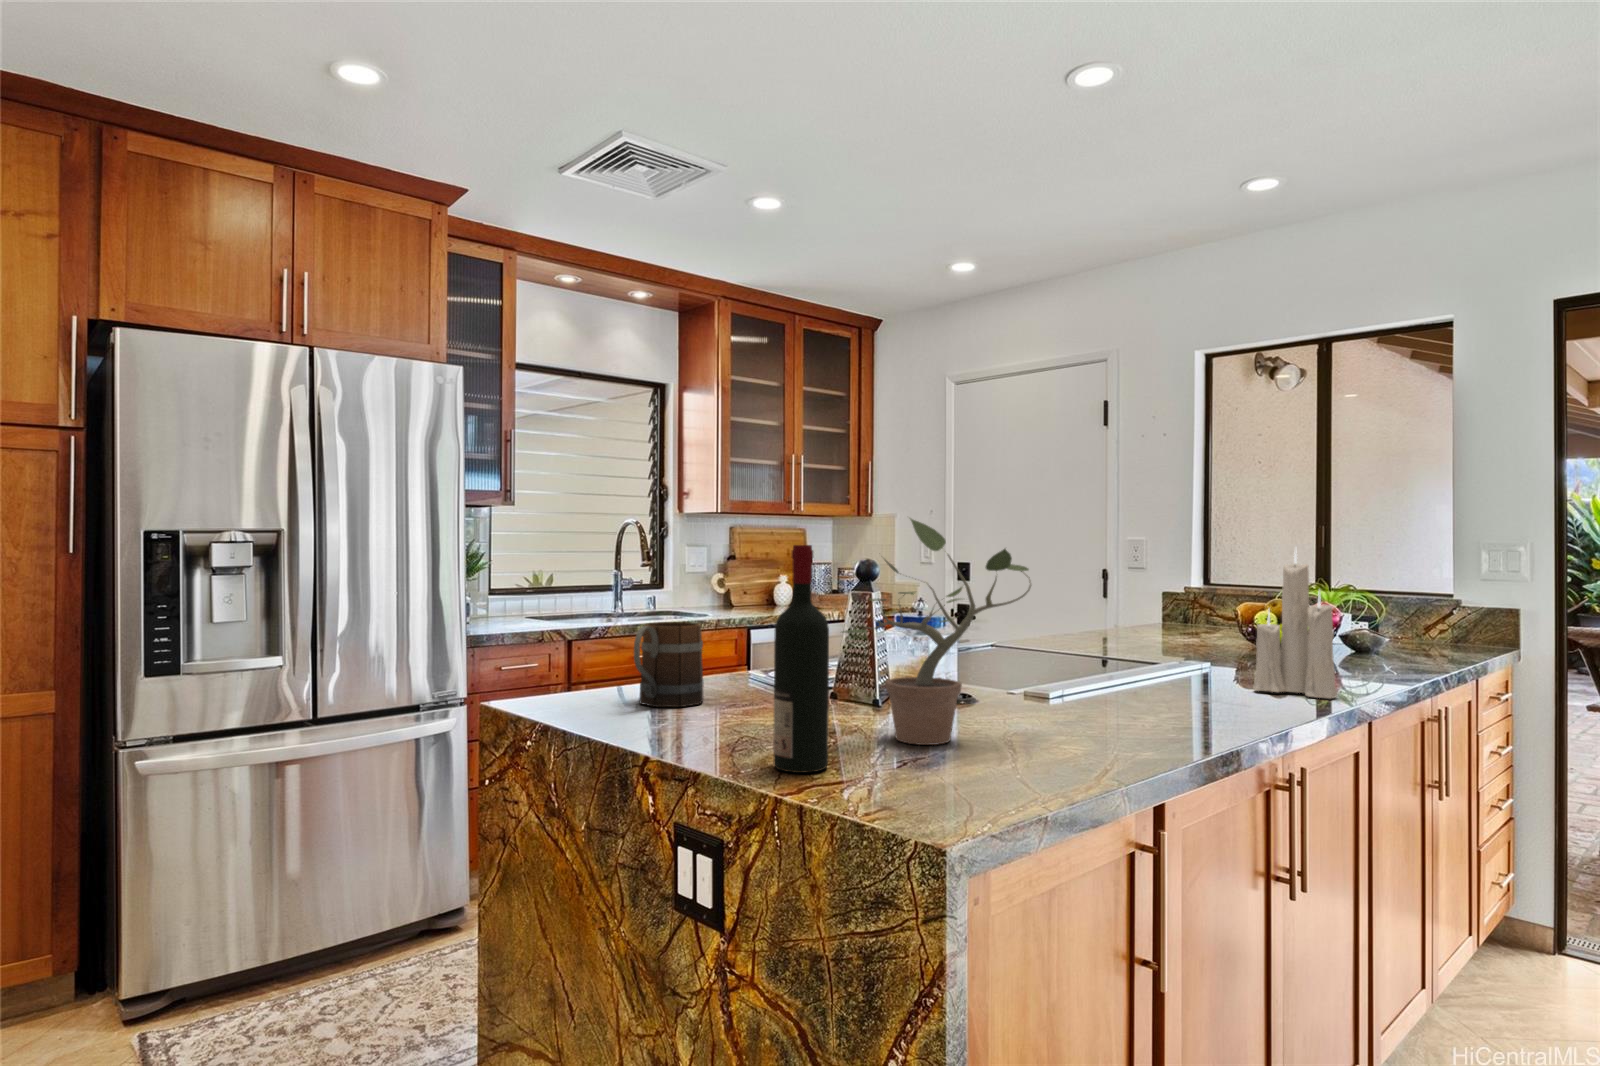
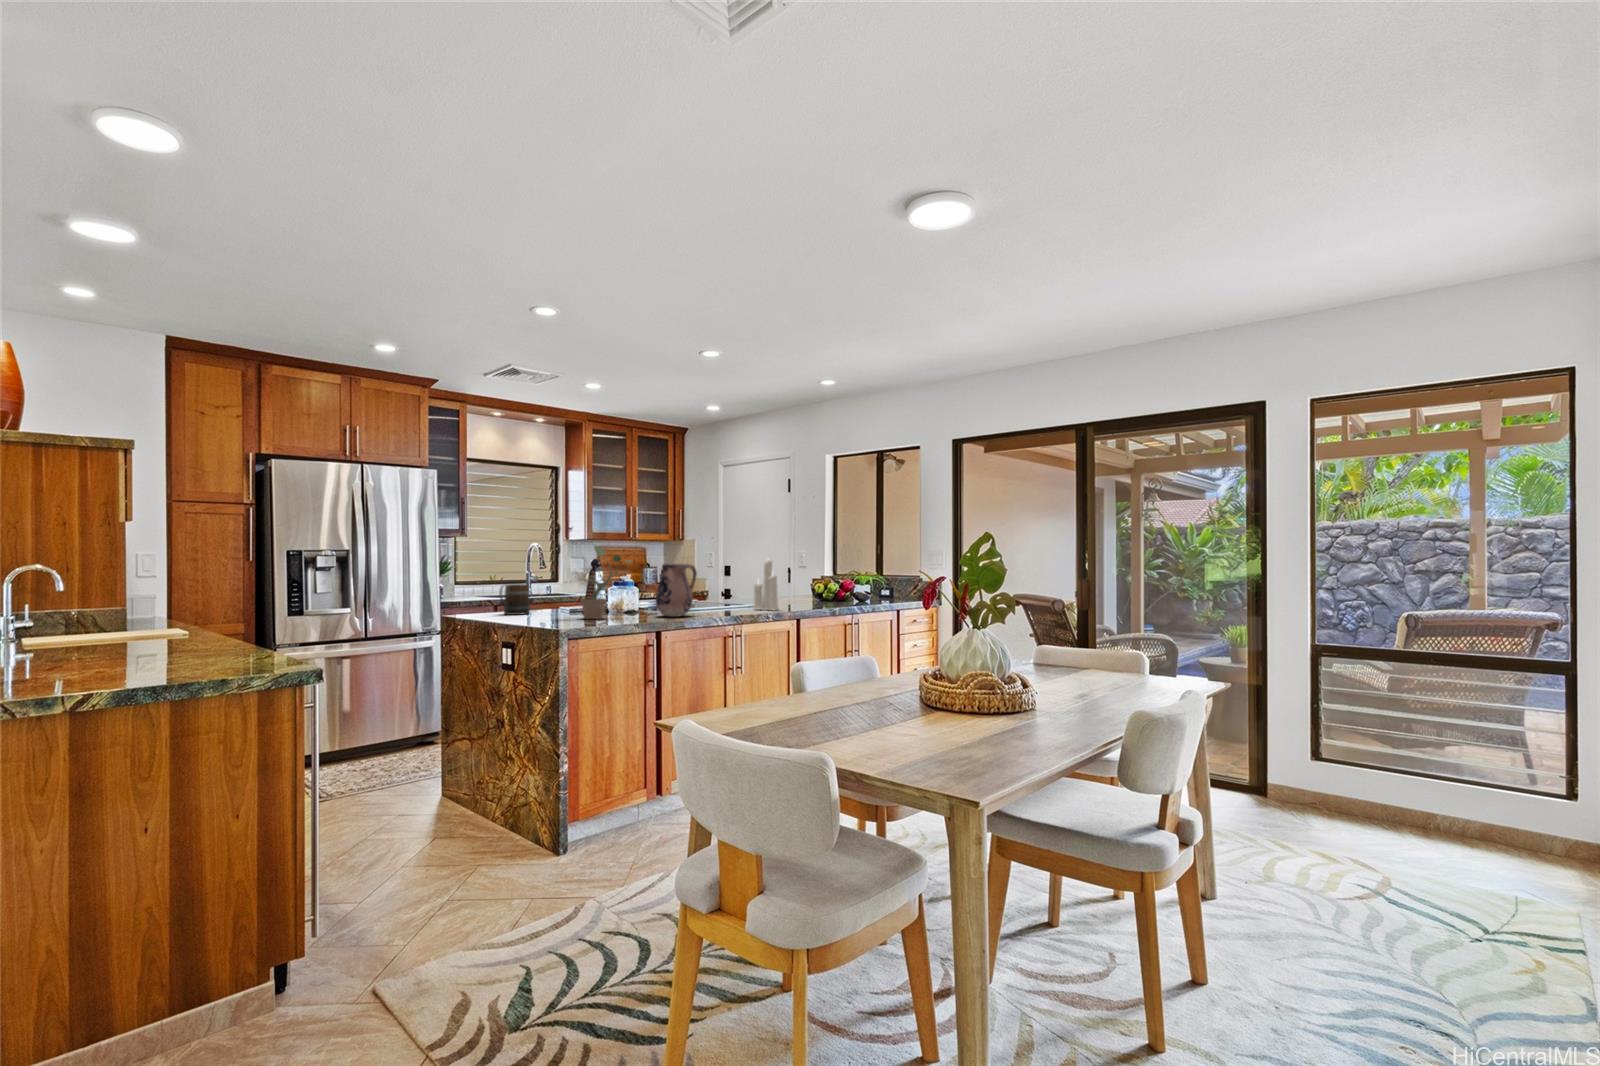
wine bottle: present [773,545,829,773] -> none [533,554,551,623]
ceramic pitcher: none [1085,577,1198,735] -> present [656,564,697,617]

